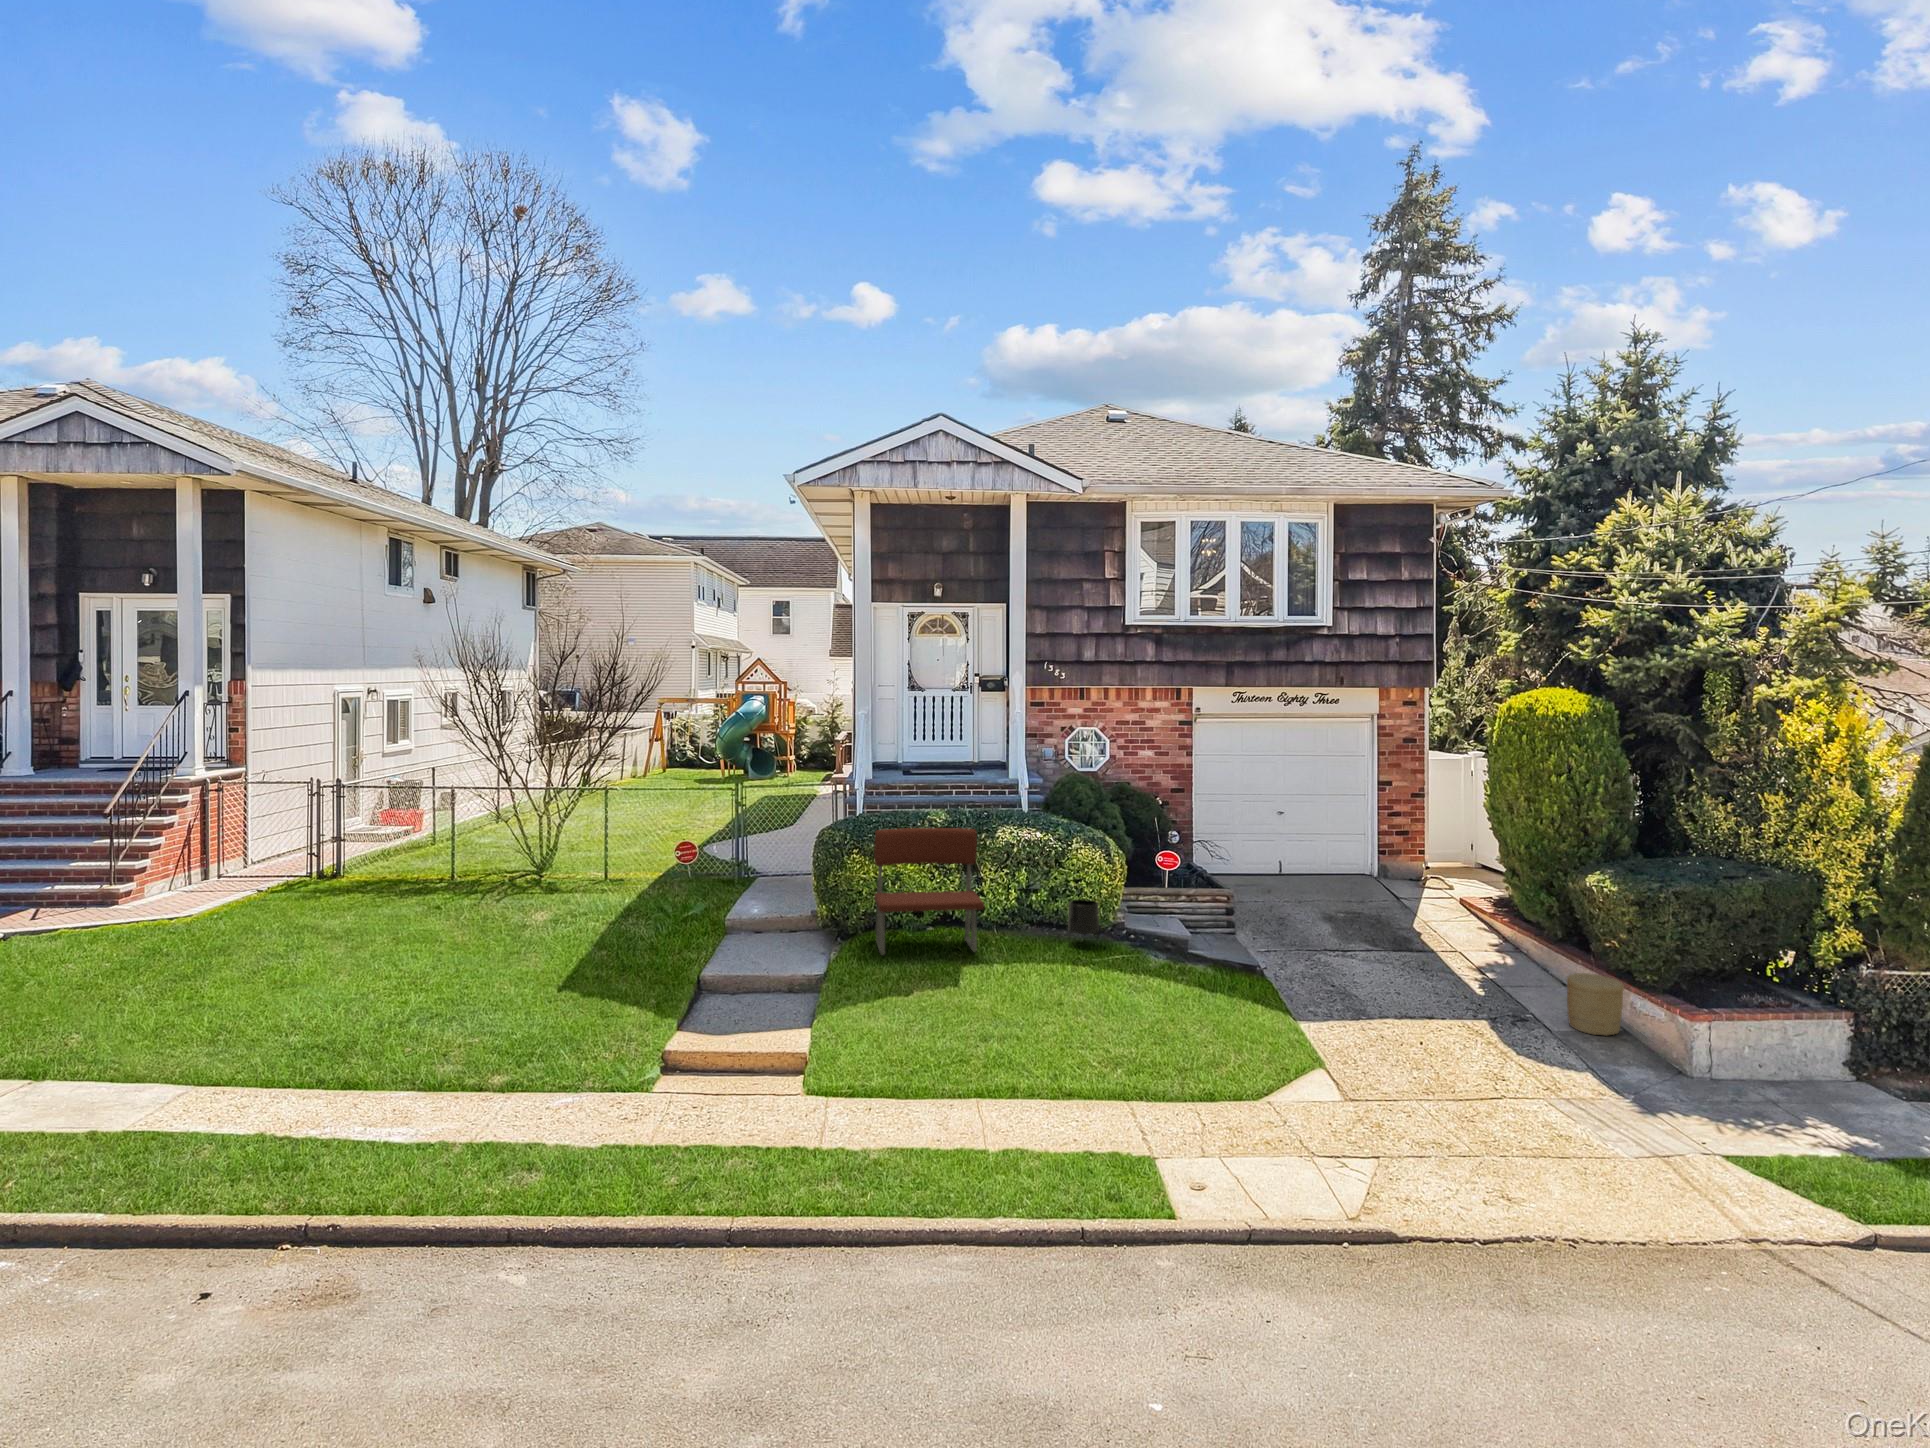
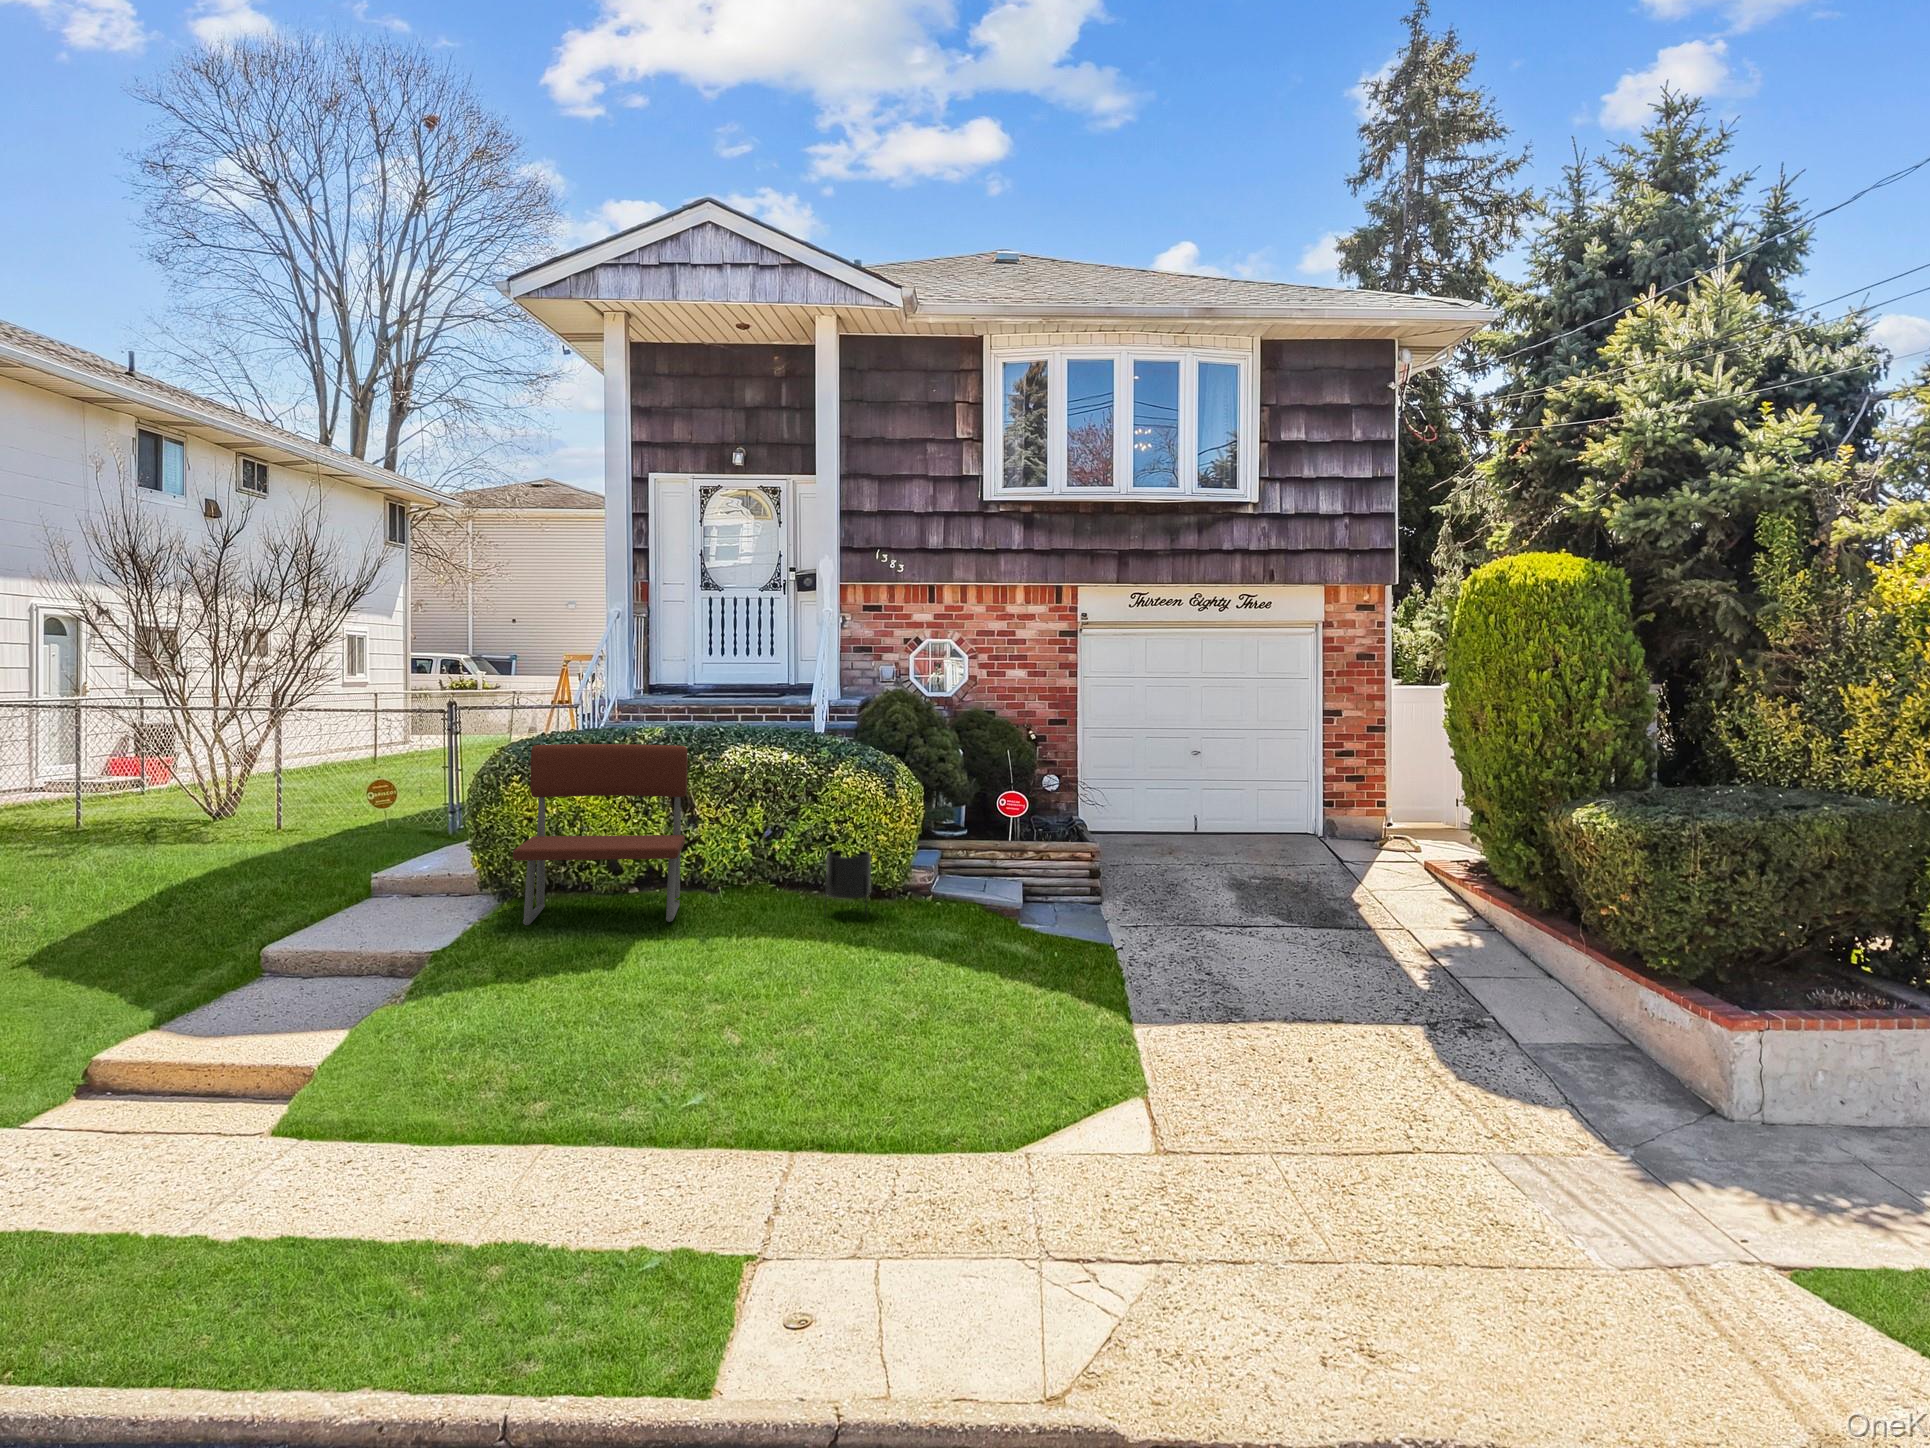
woven basket: present [1567,973,1624,1036] -> none [1541,955,1629,1050]

